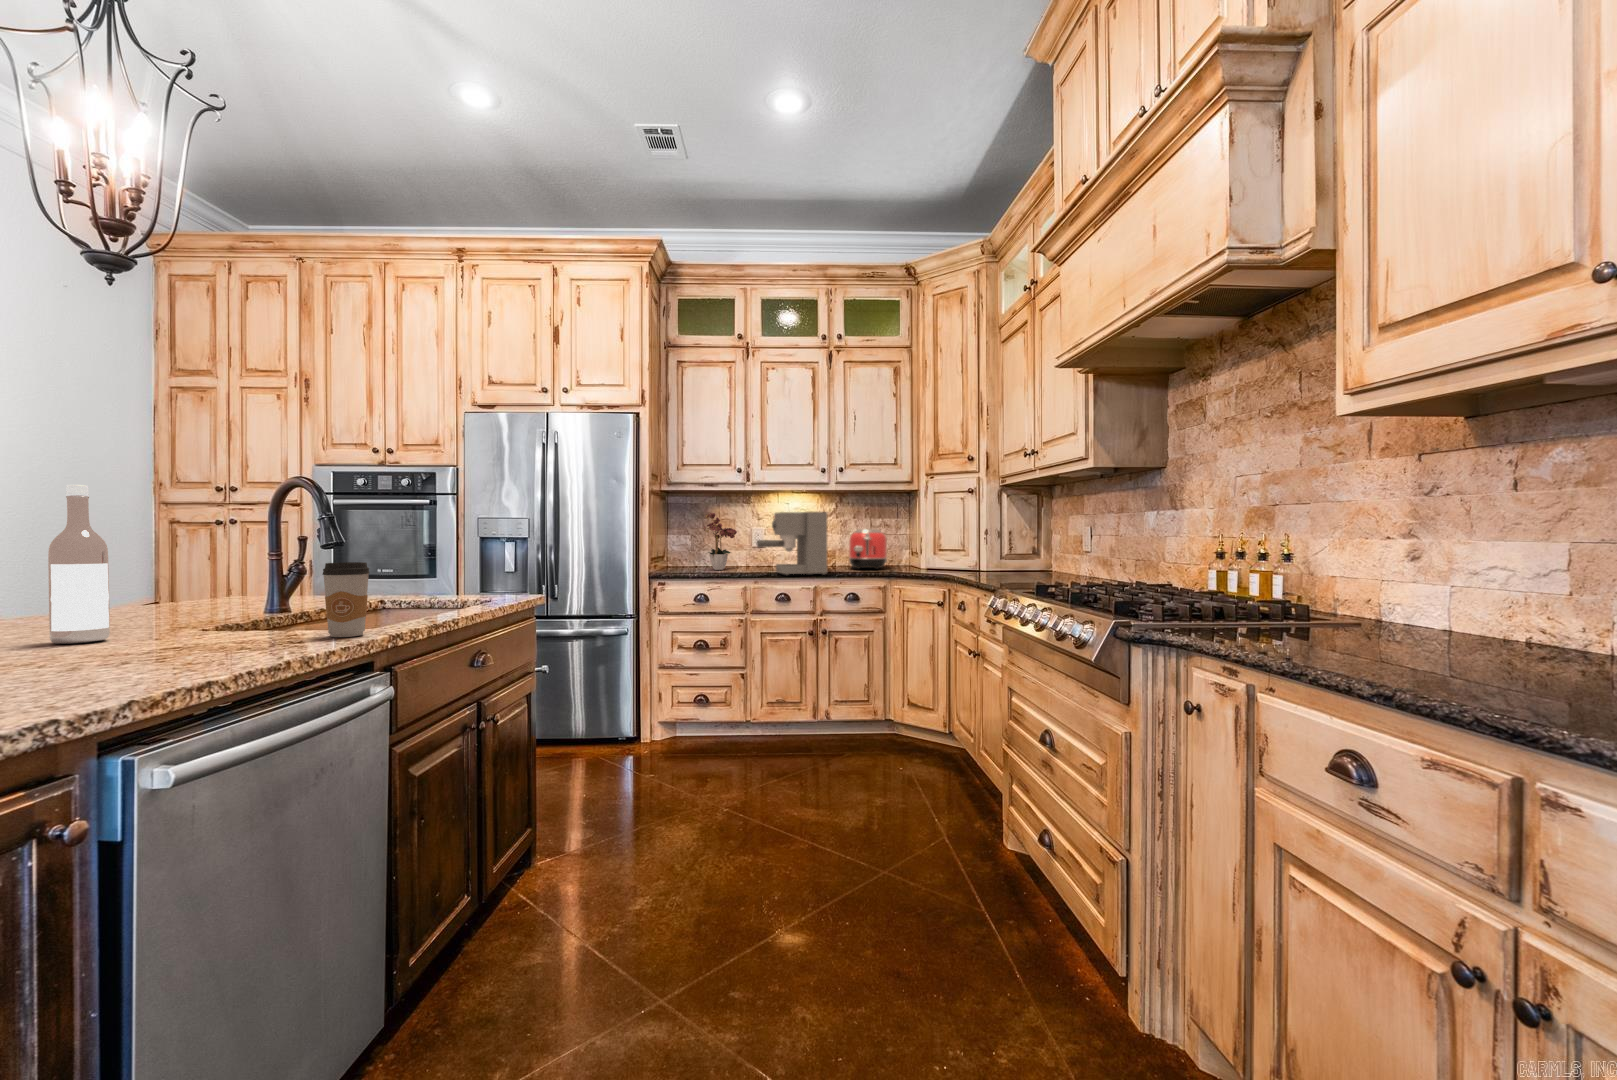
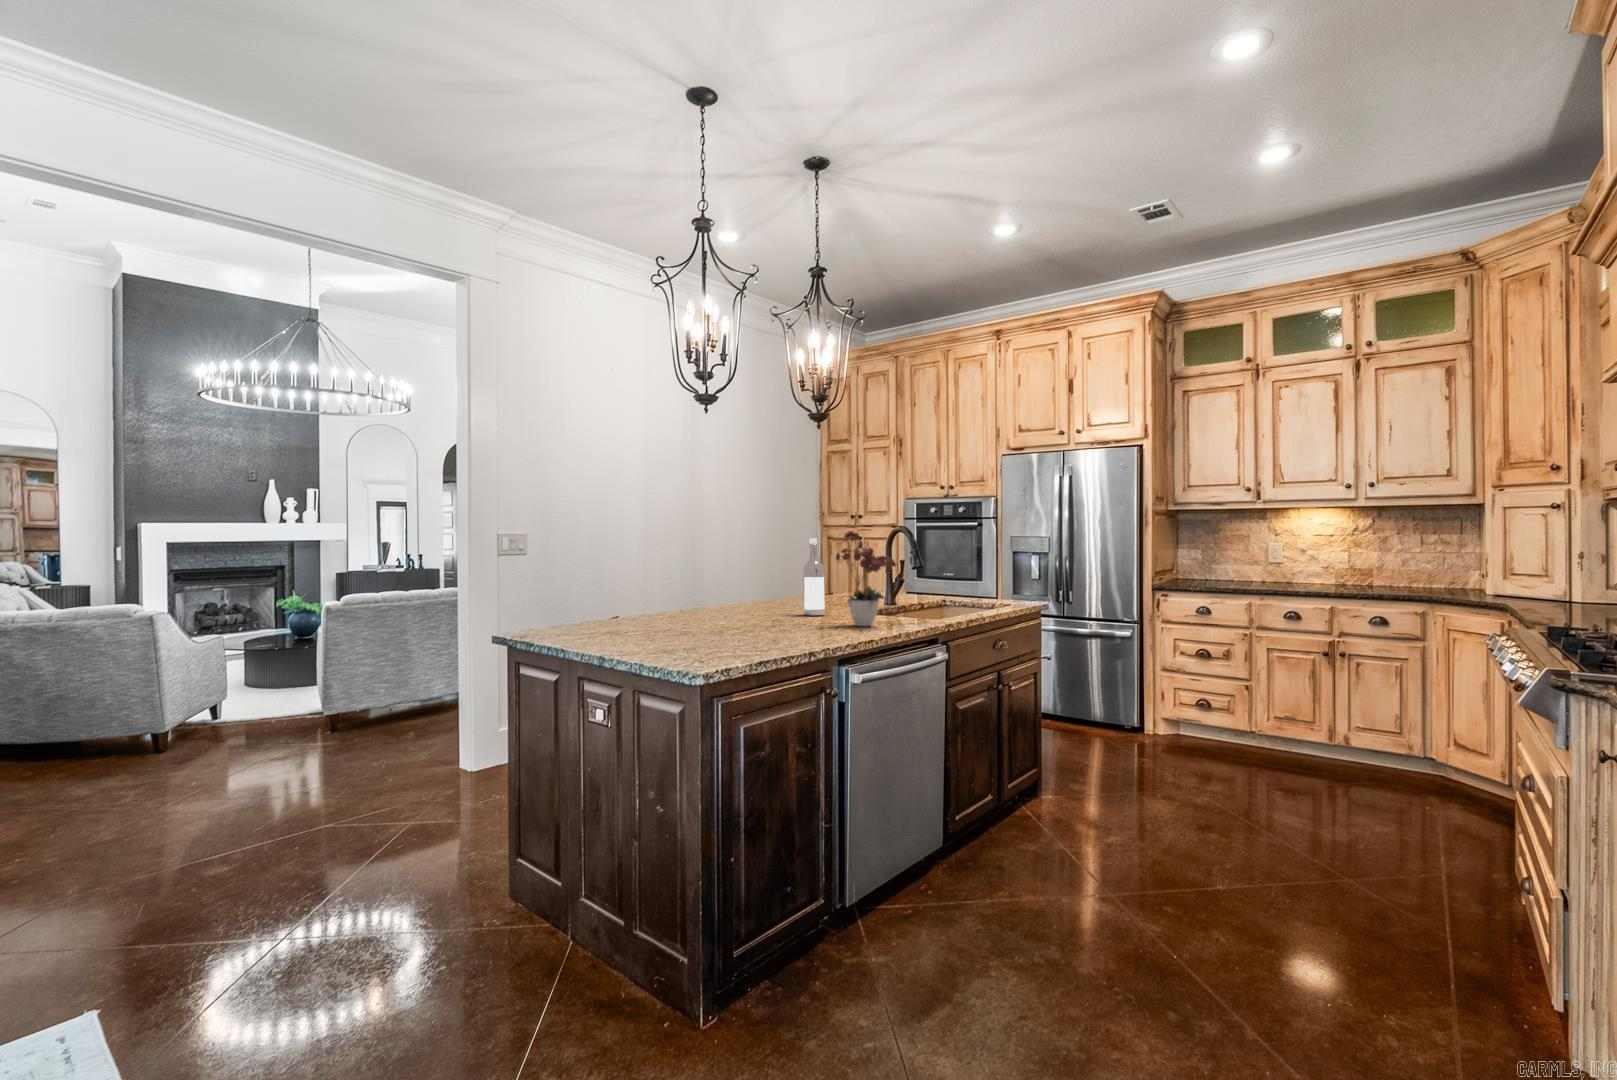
coffee maker: present [757,512,827,575] -> none [1265,530,1351,595]
flower arrangement: present [704,513,737,570] -> present [836,531,896,626]
toaster: present [849,529,887,569] -> none [1387,547,1443,591]
coffee cup: present [323,562,369,637] -> none [915,580,938,623]

